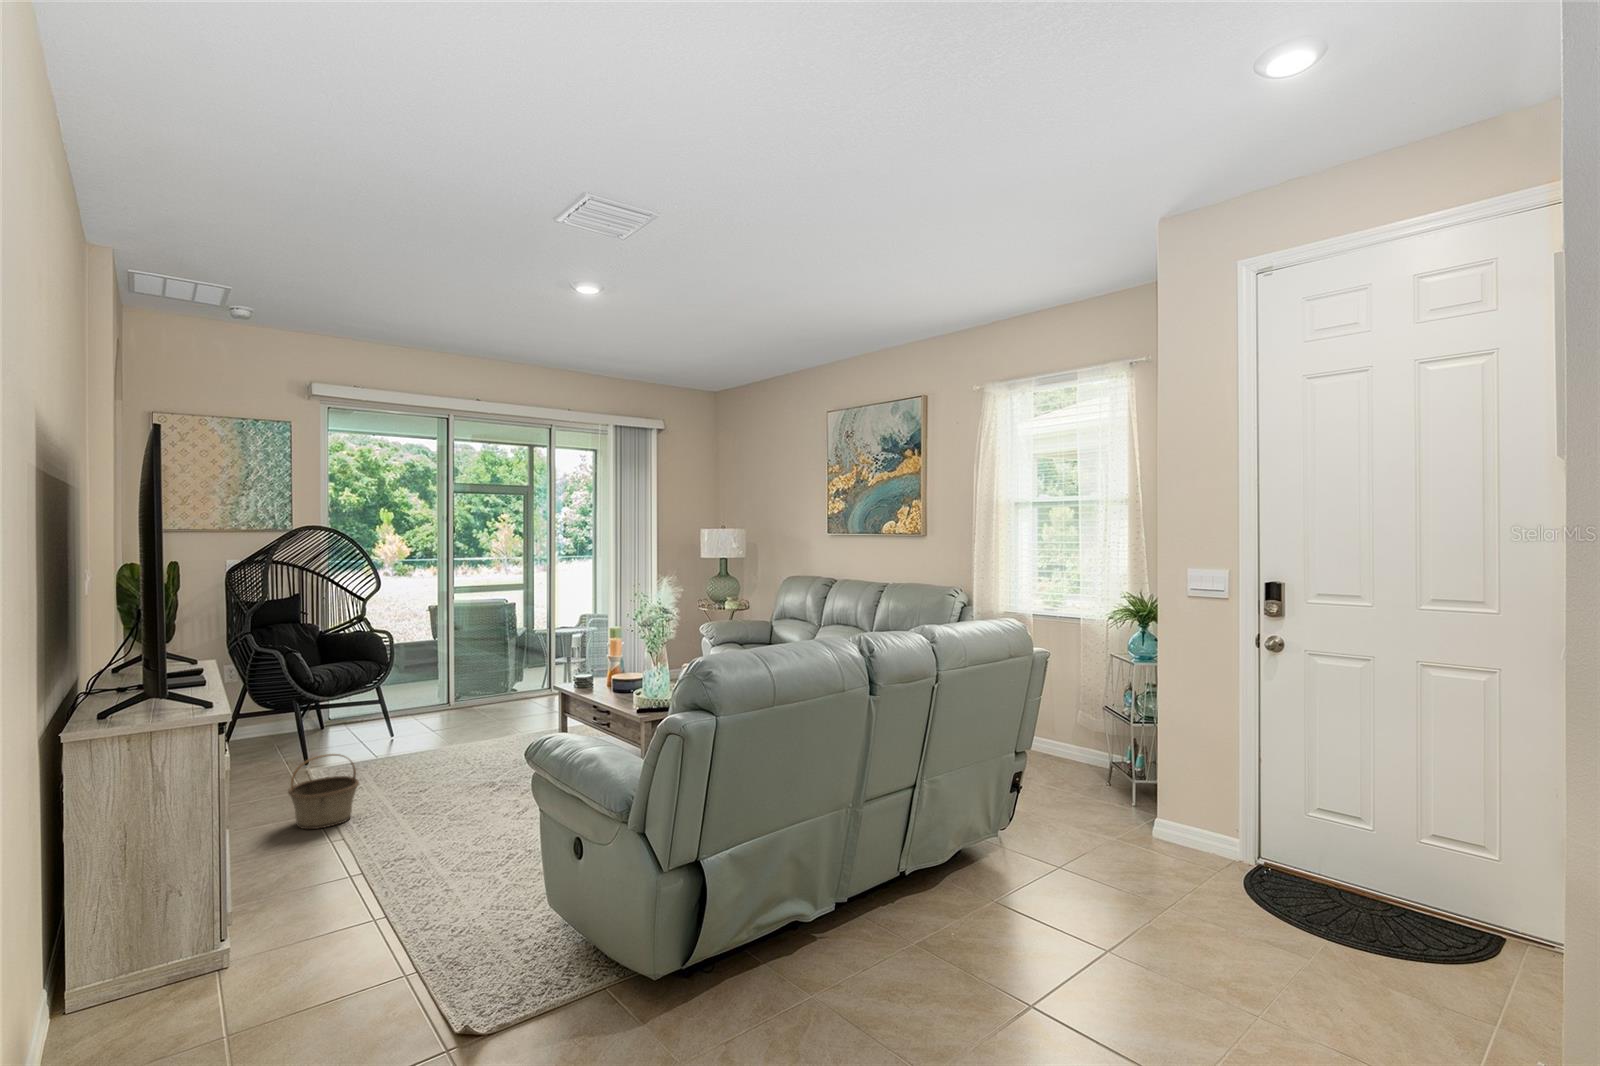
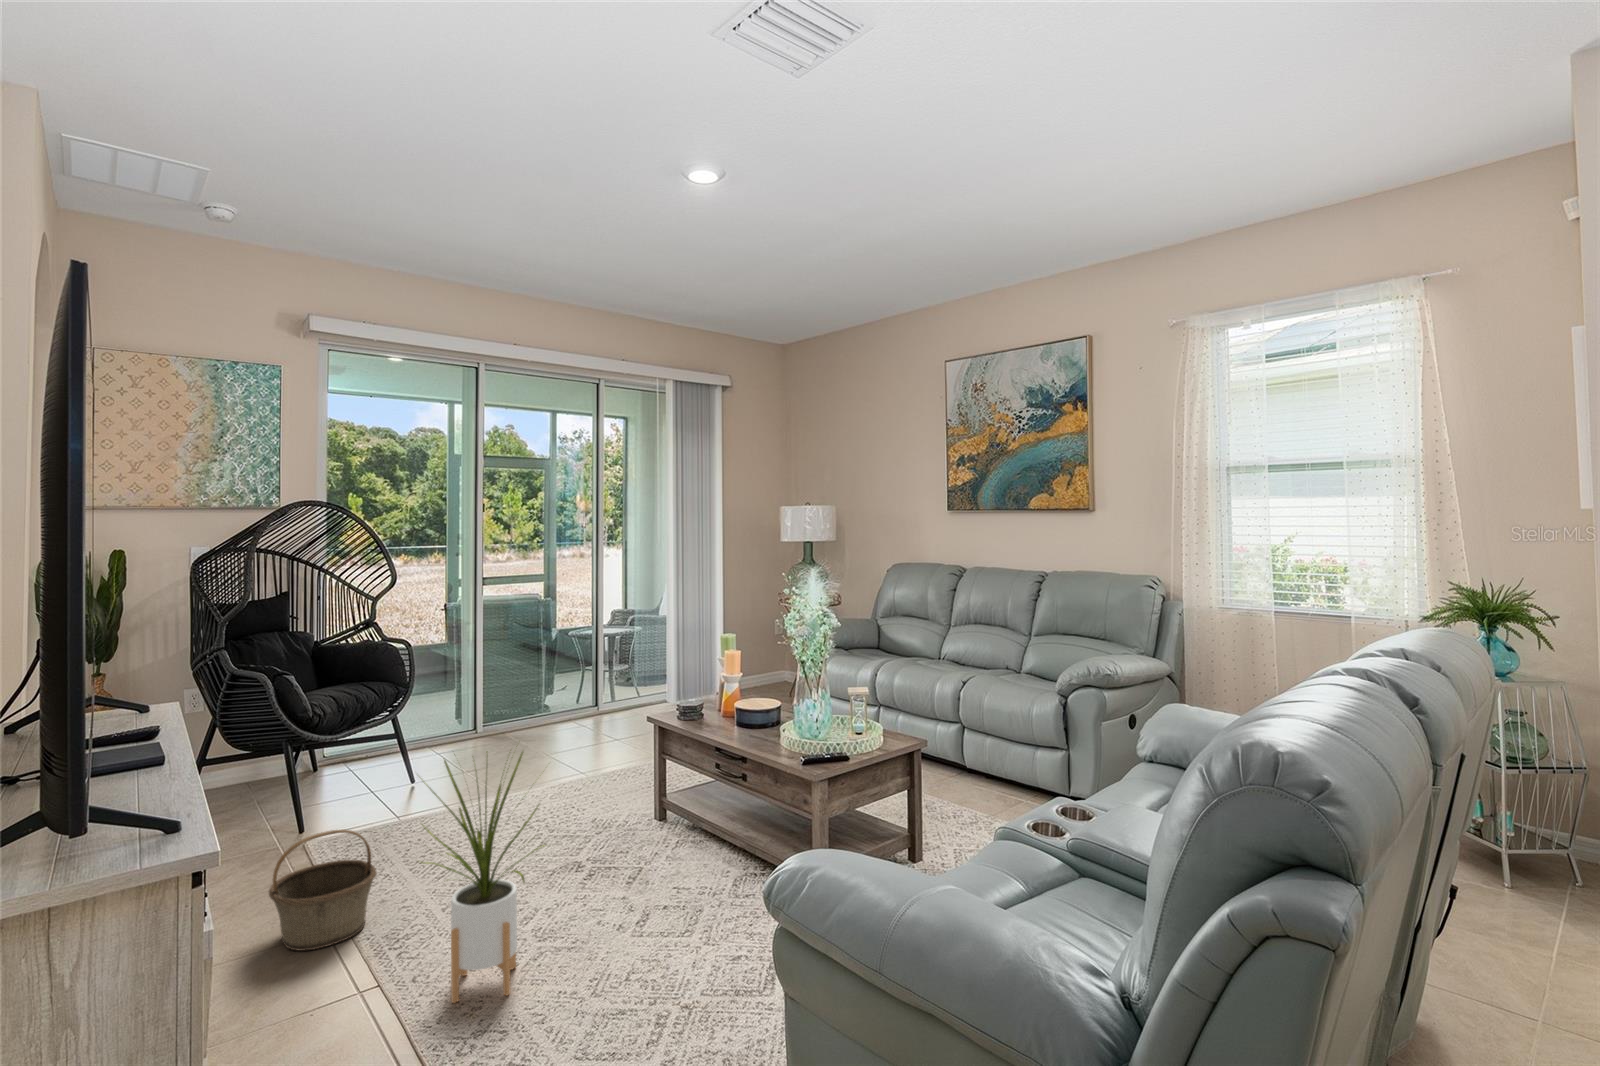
house plant: none [382,689,472,853] -> present [423,752,544,1003]

